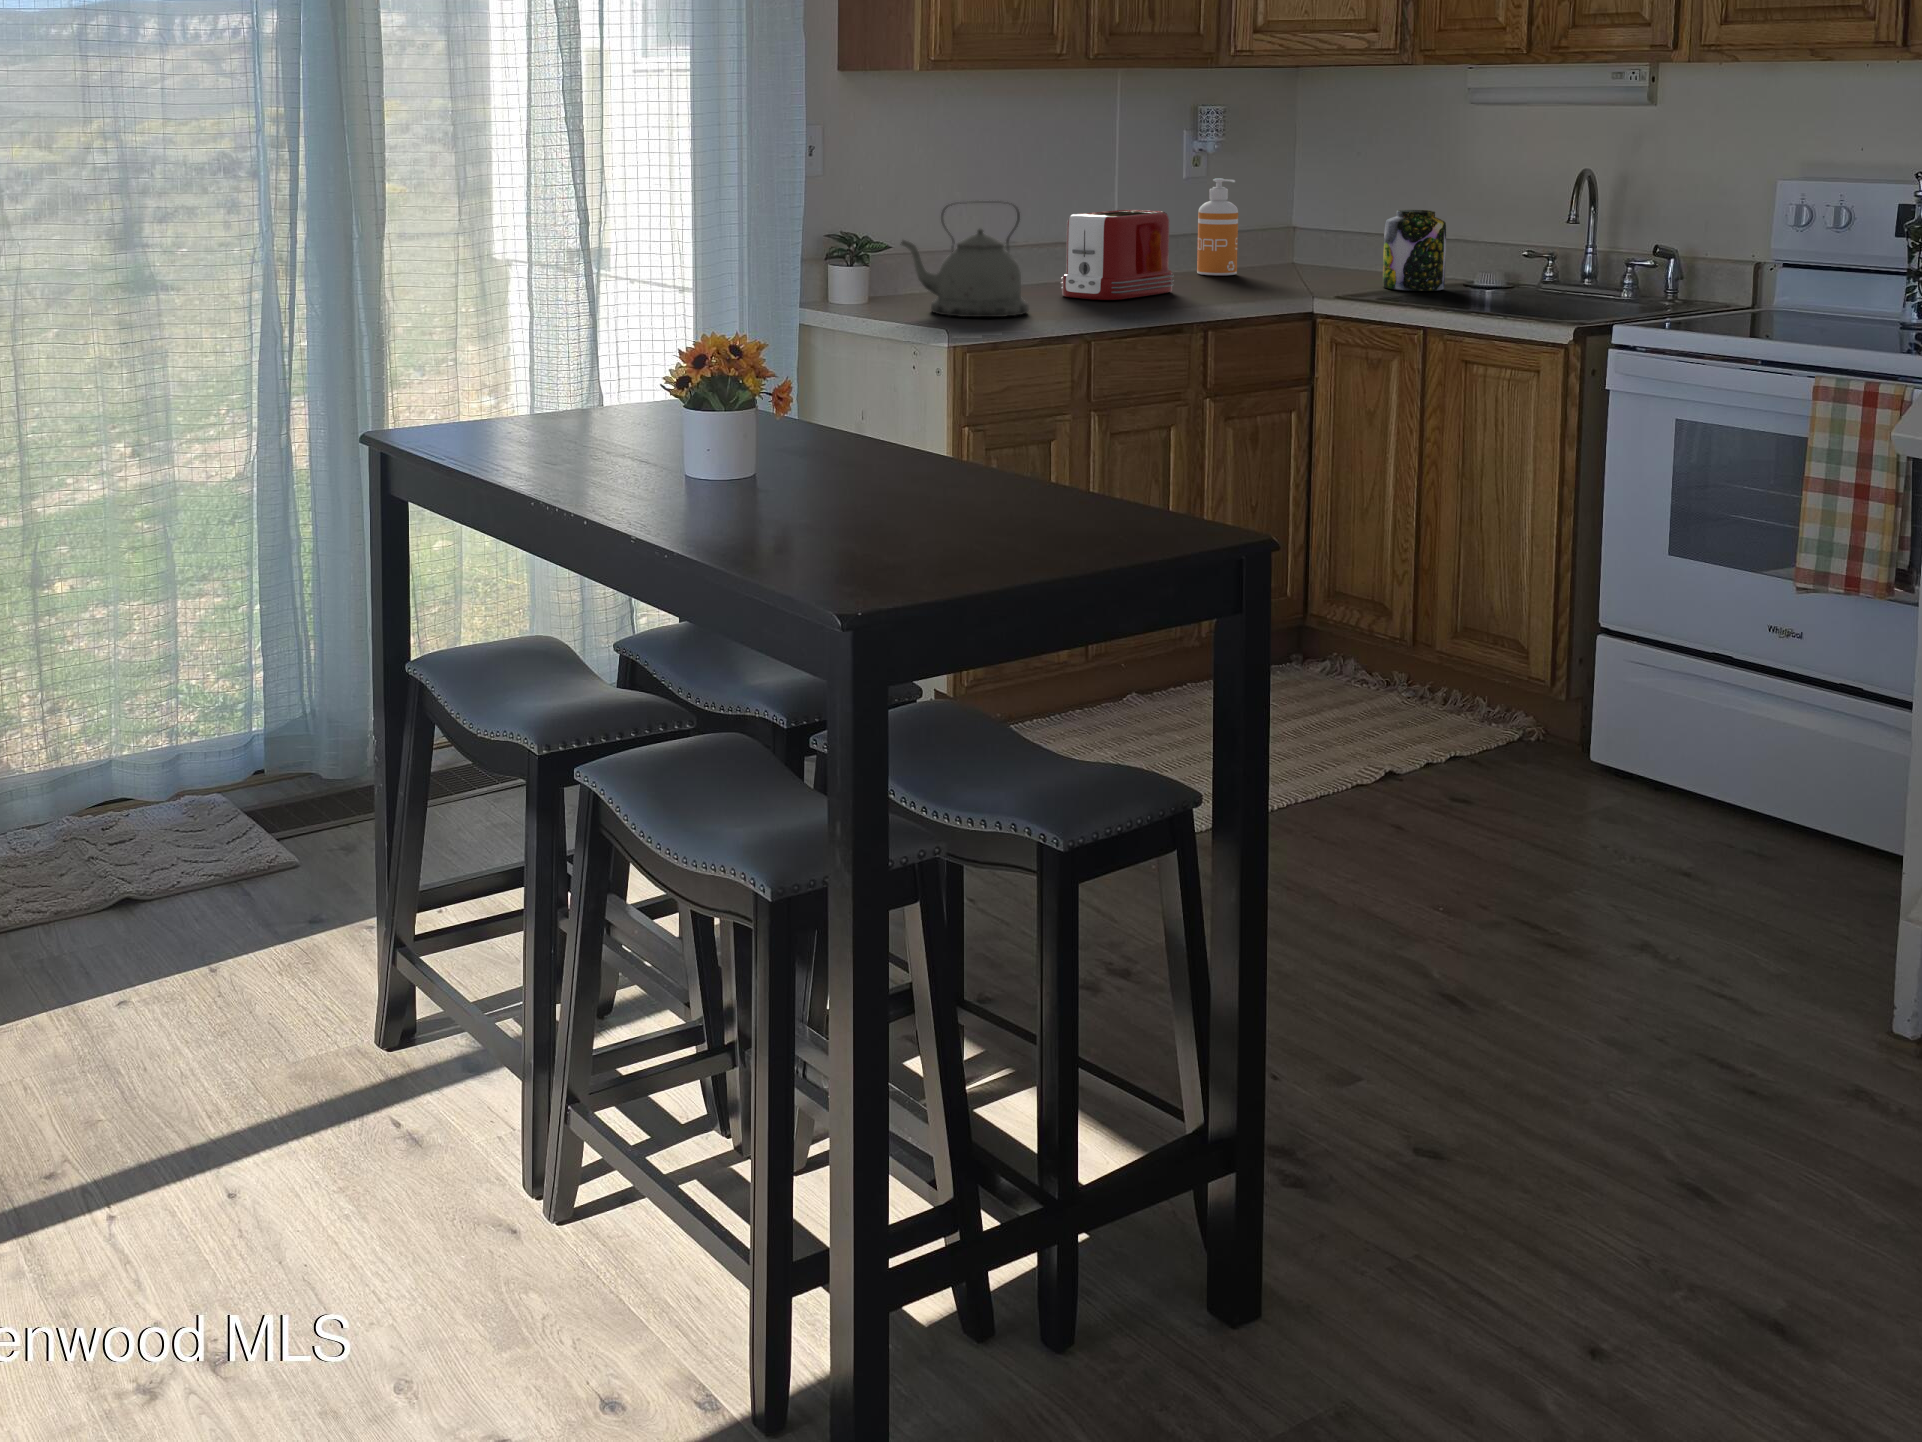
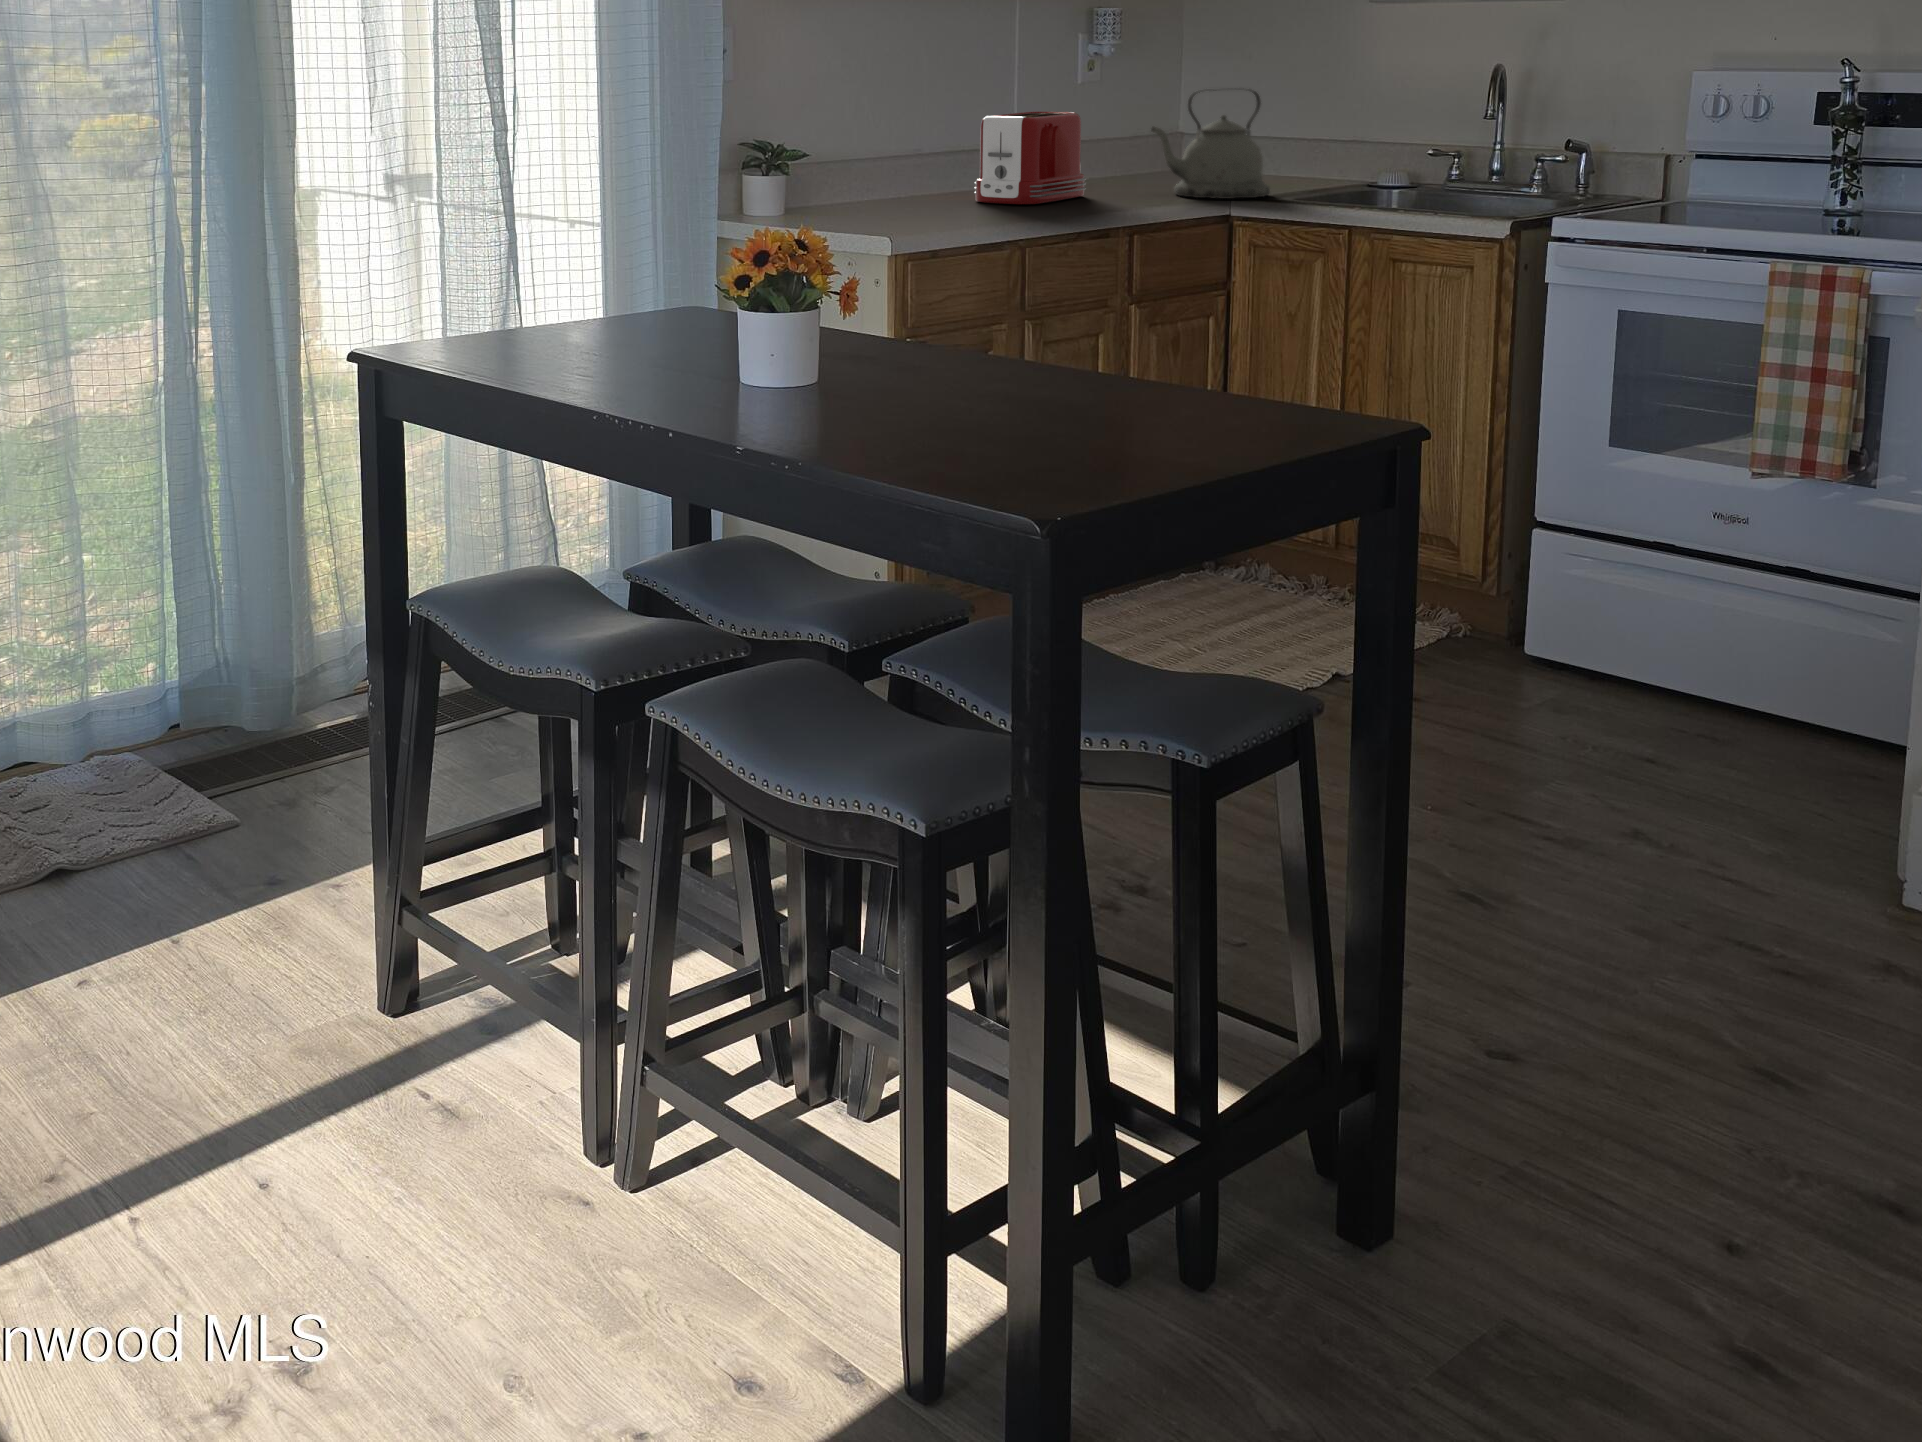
soap dispenser: present [1197,178,1238,275] -> none [1095,80,1135,180]
kettle: present [901,201,1029,317] -> present [1152,88,1270,199]
jar: present [1383,210,1446,291] -> none [1288,108,1352,190]

